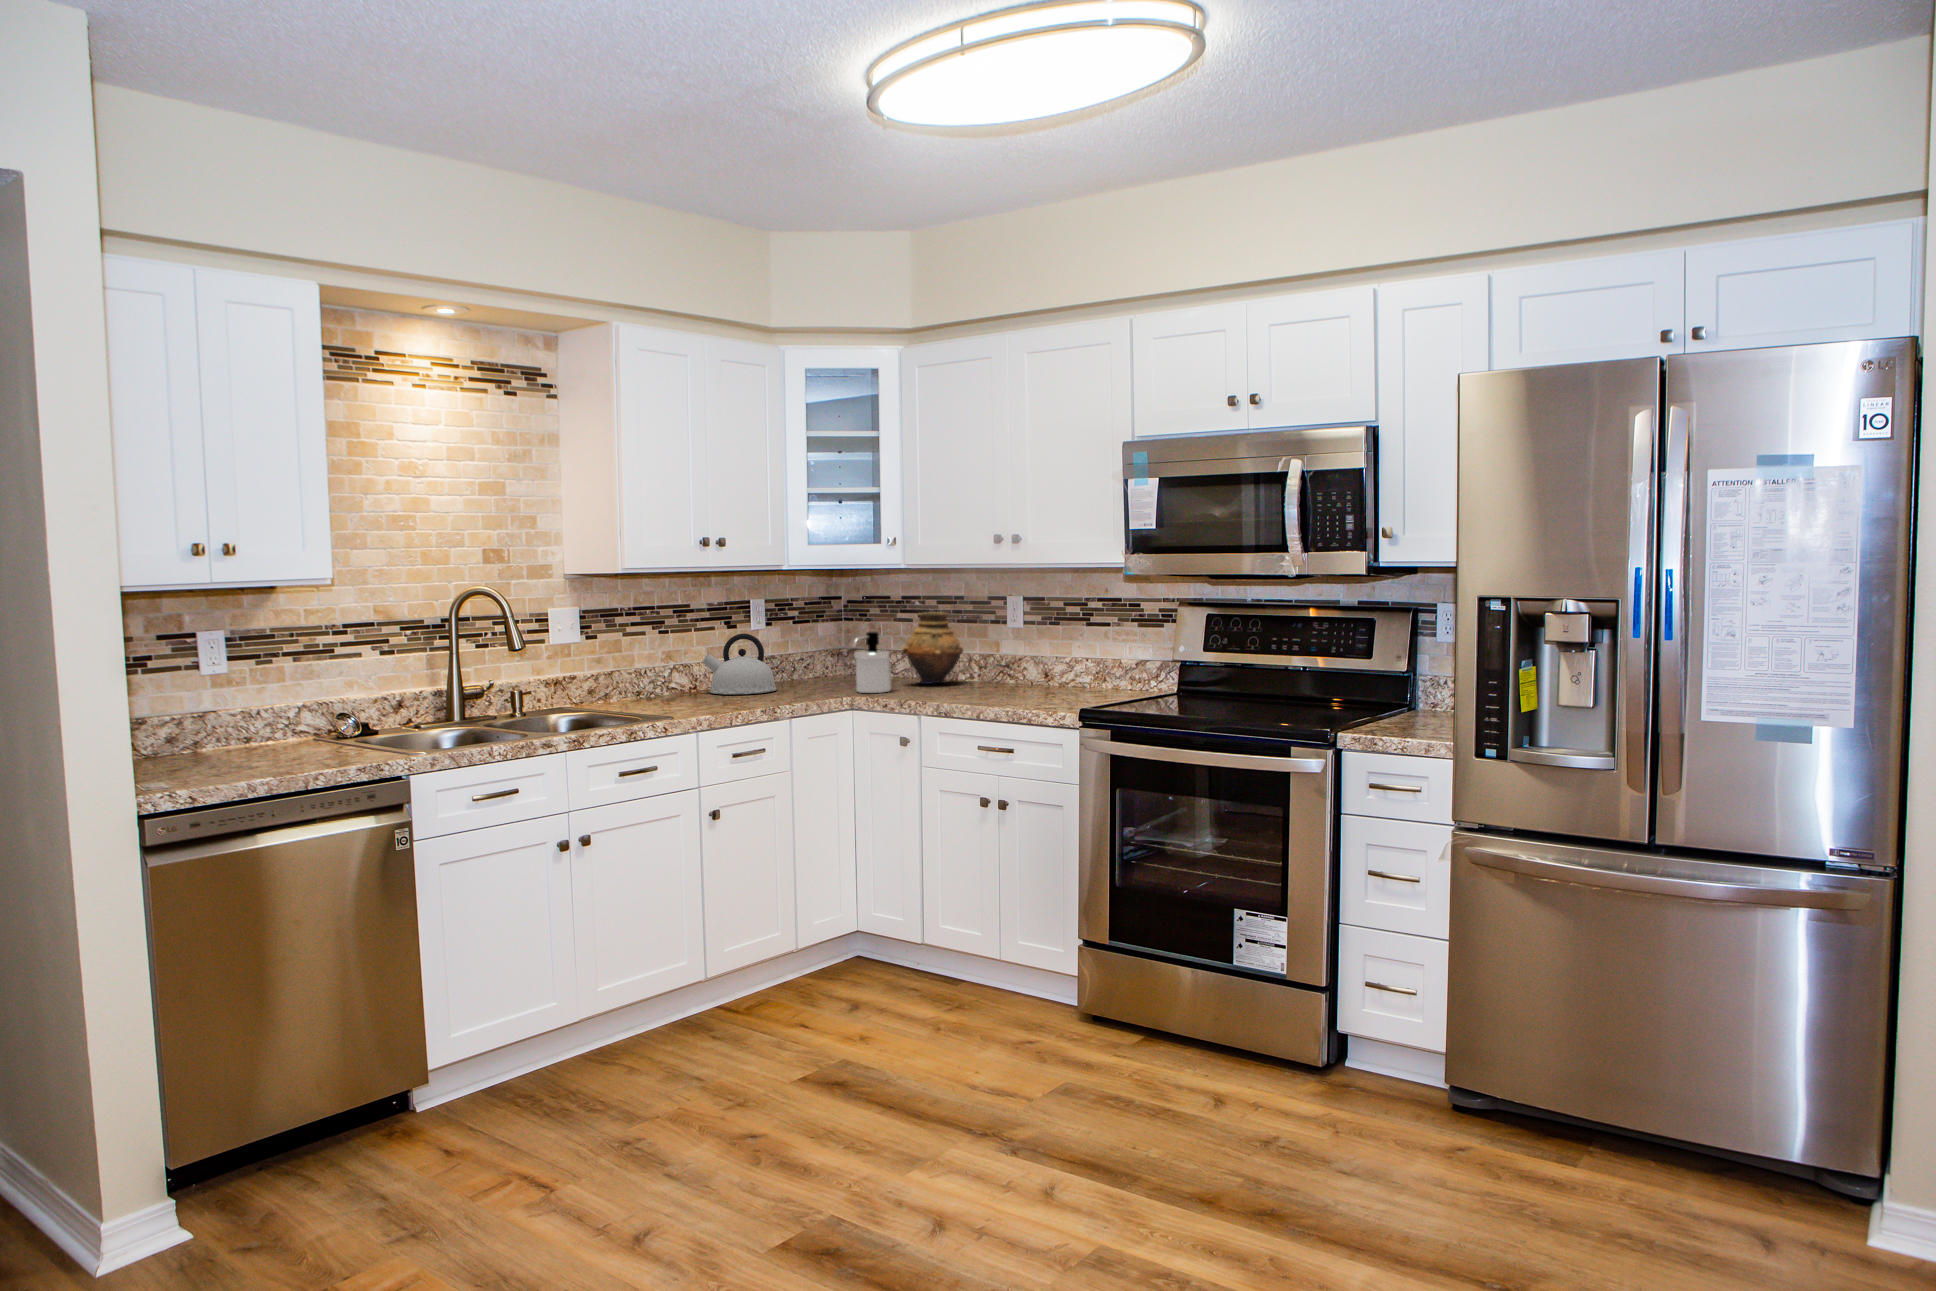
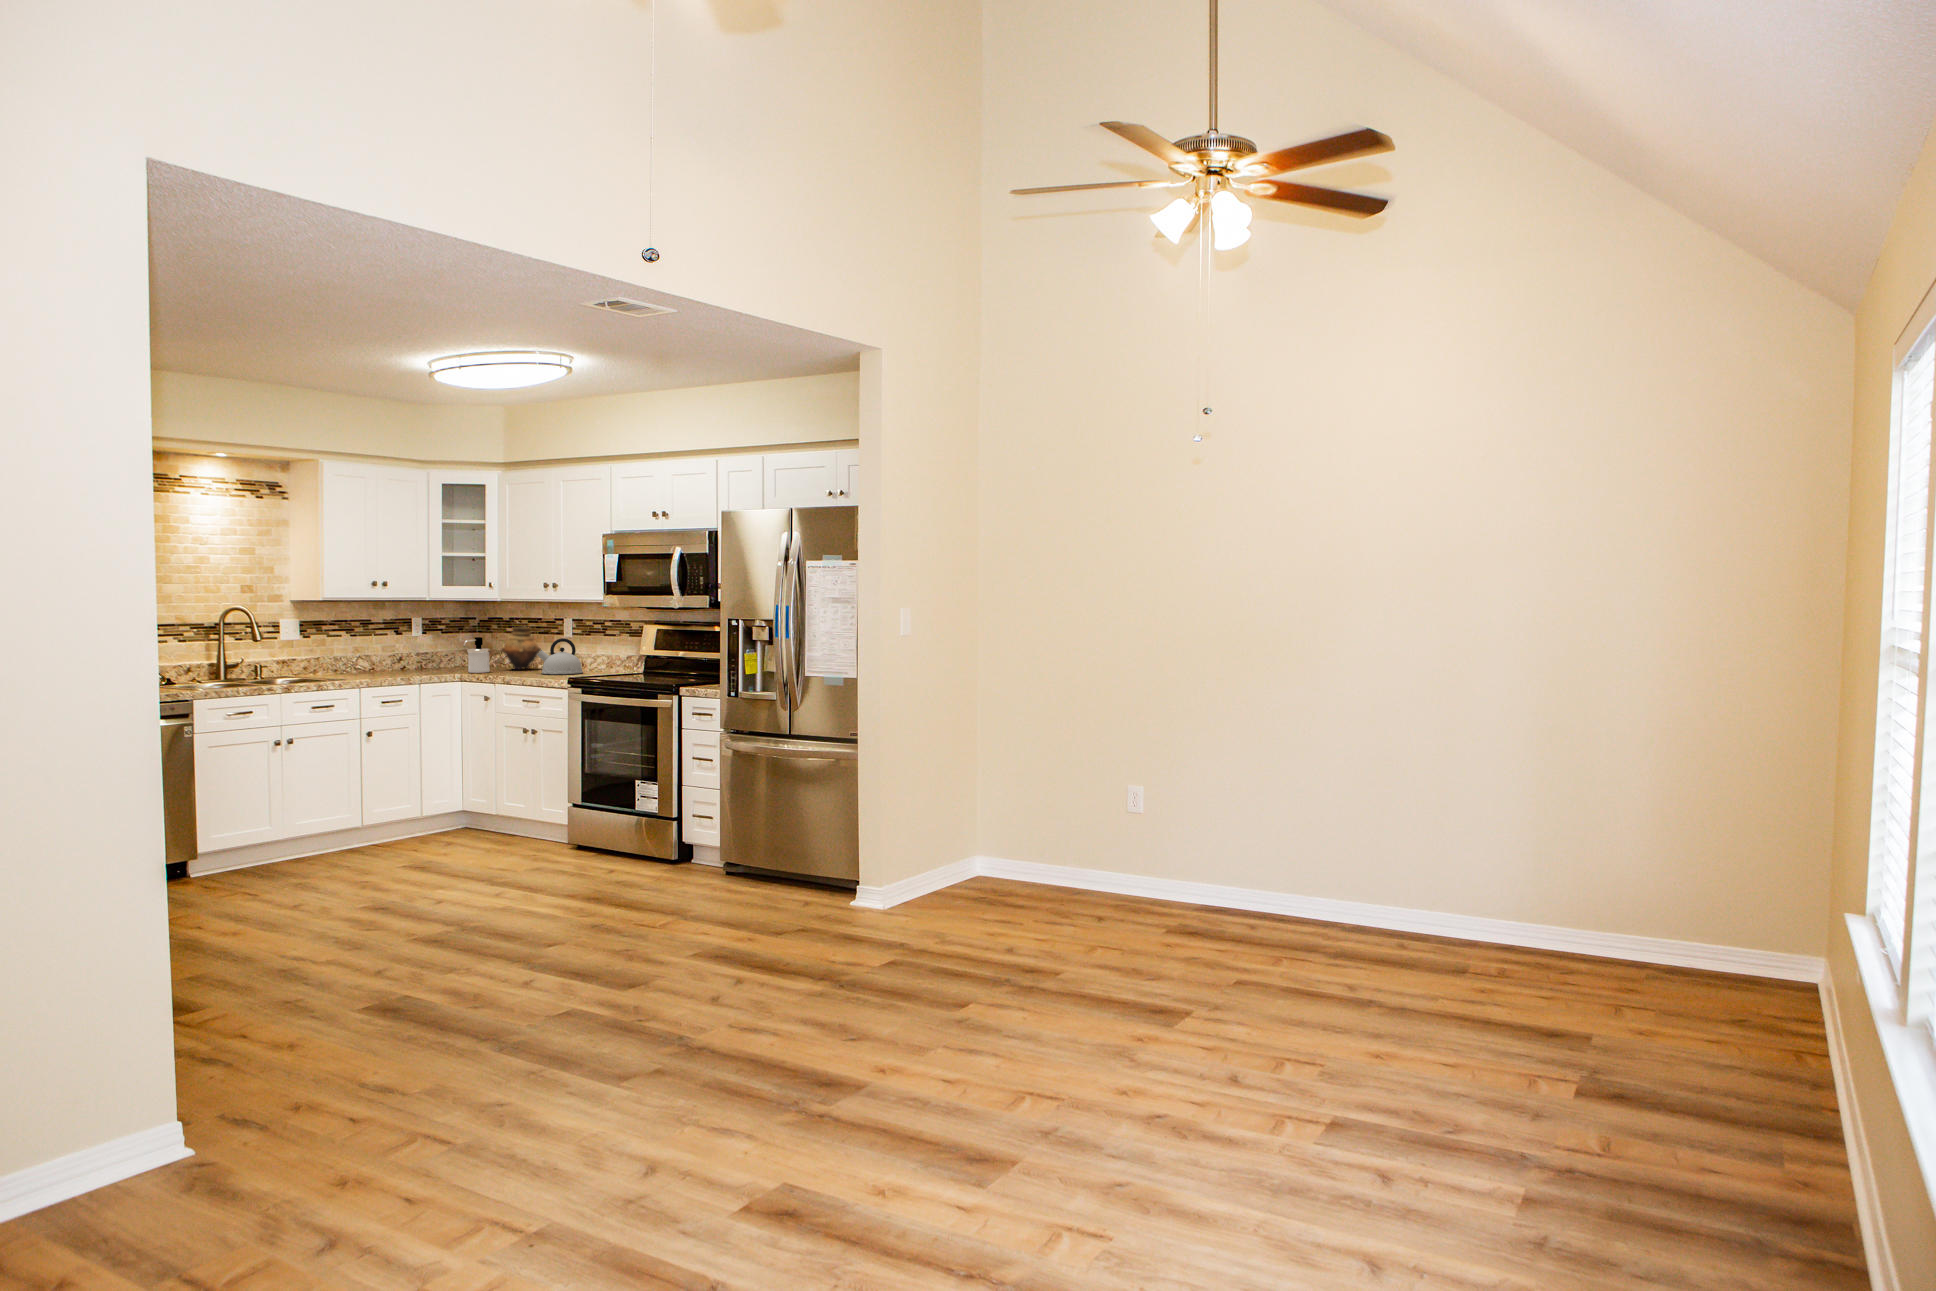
kettle: present [702,634,777,694] -> present [537,638,583,674]

